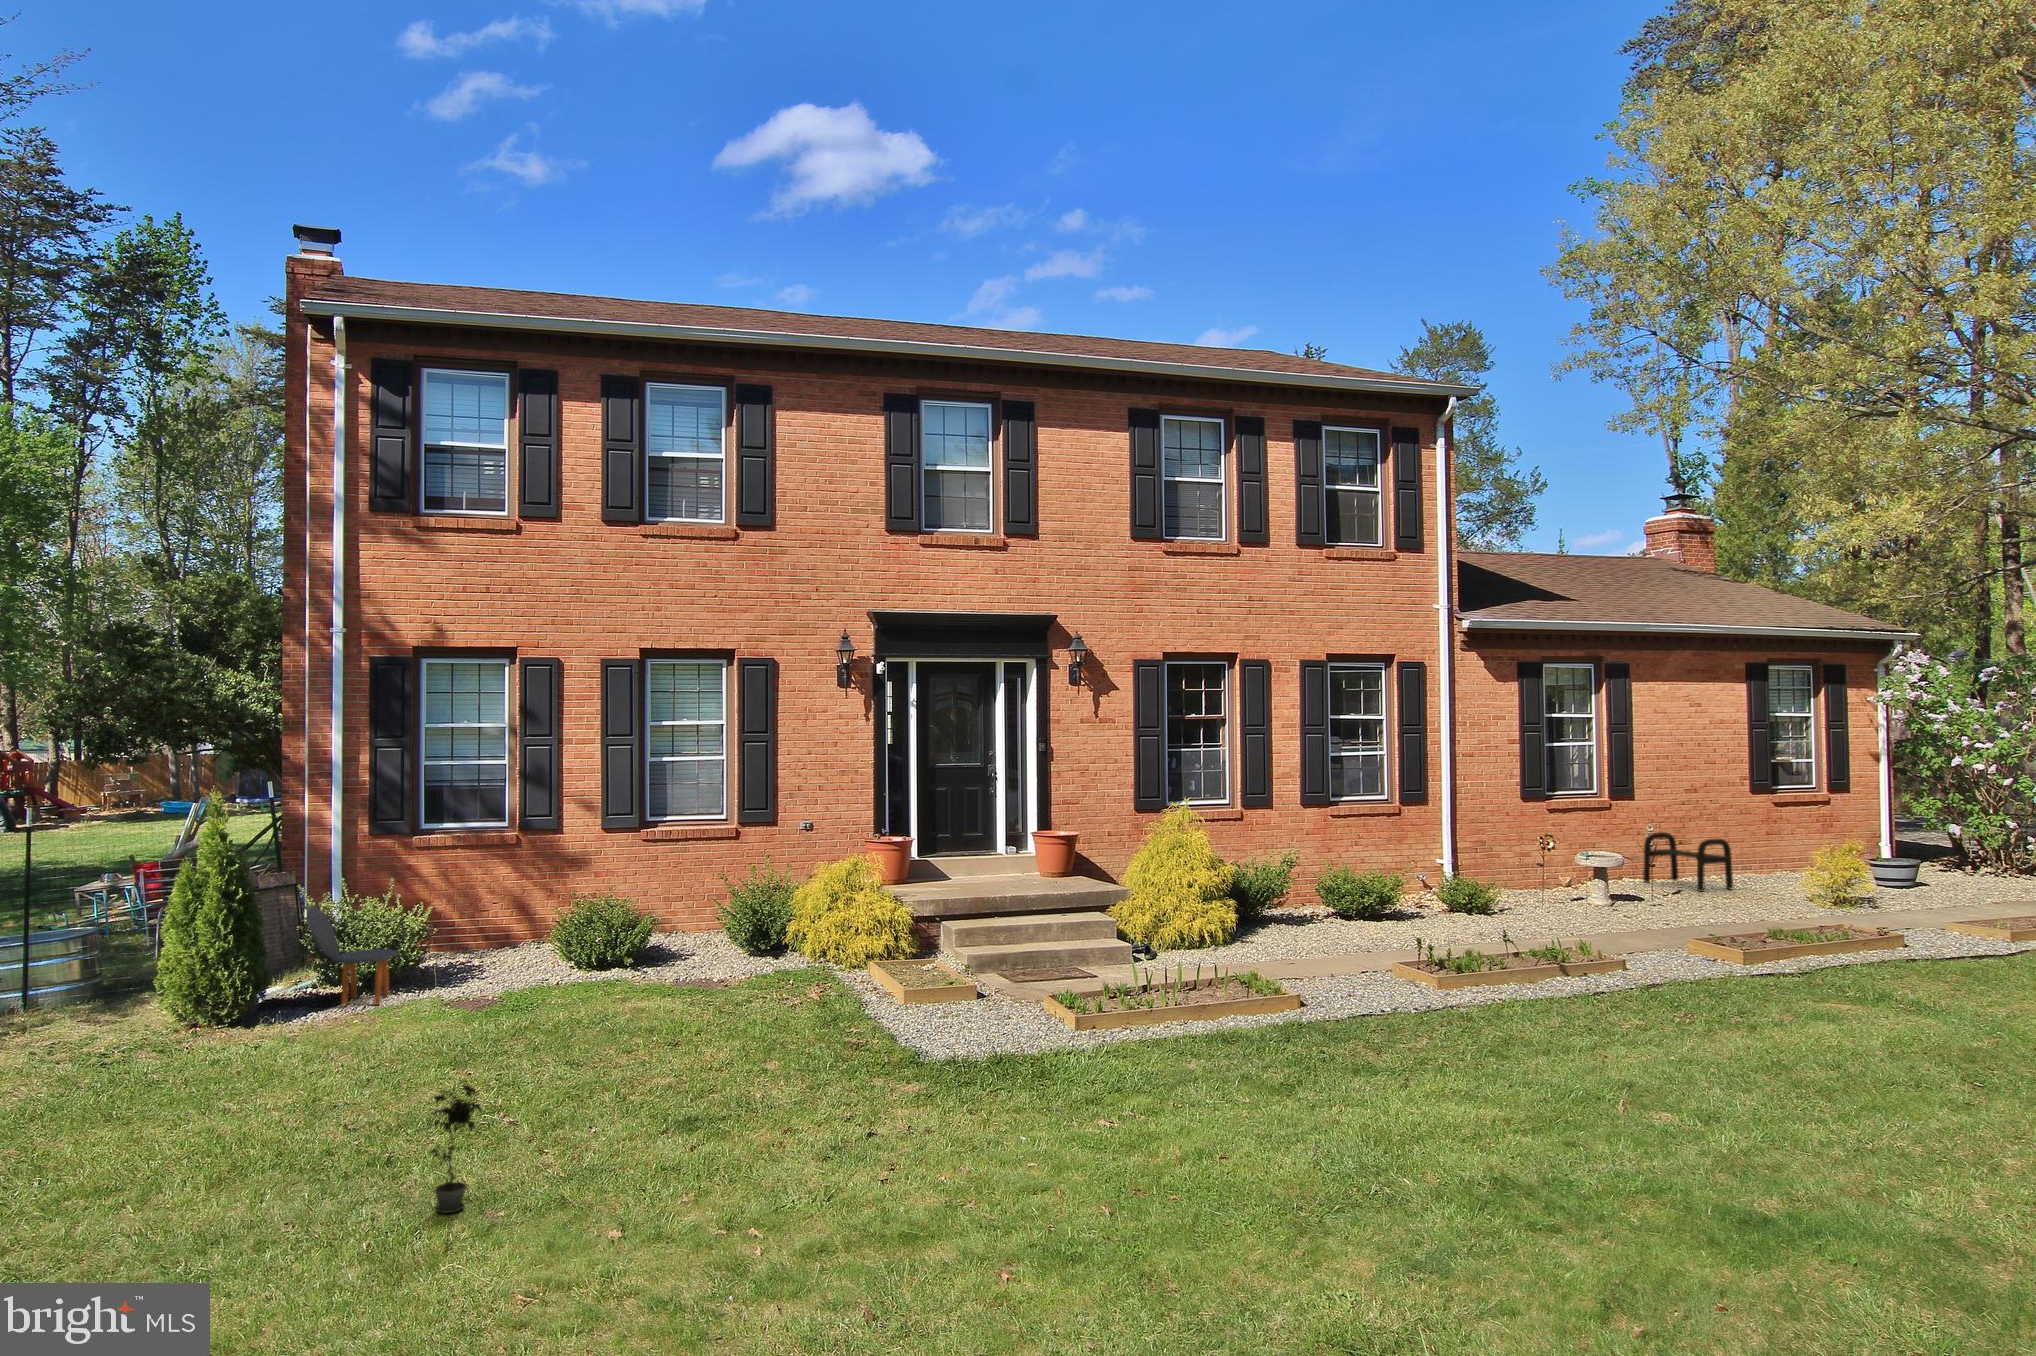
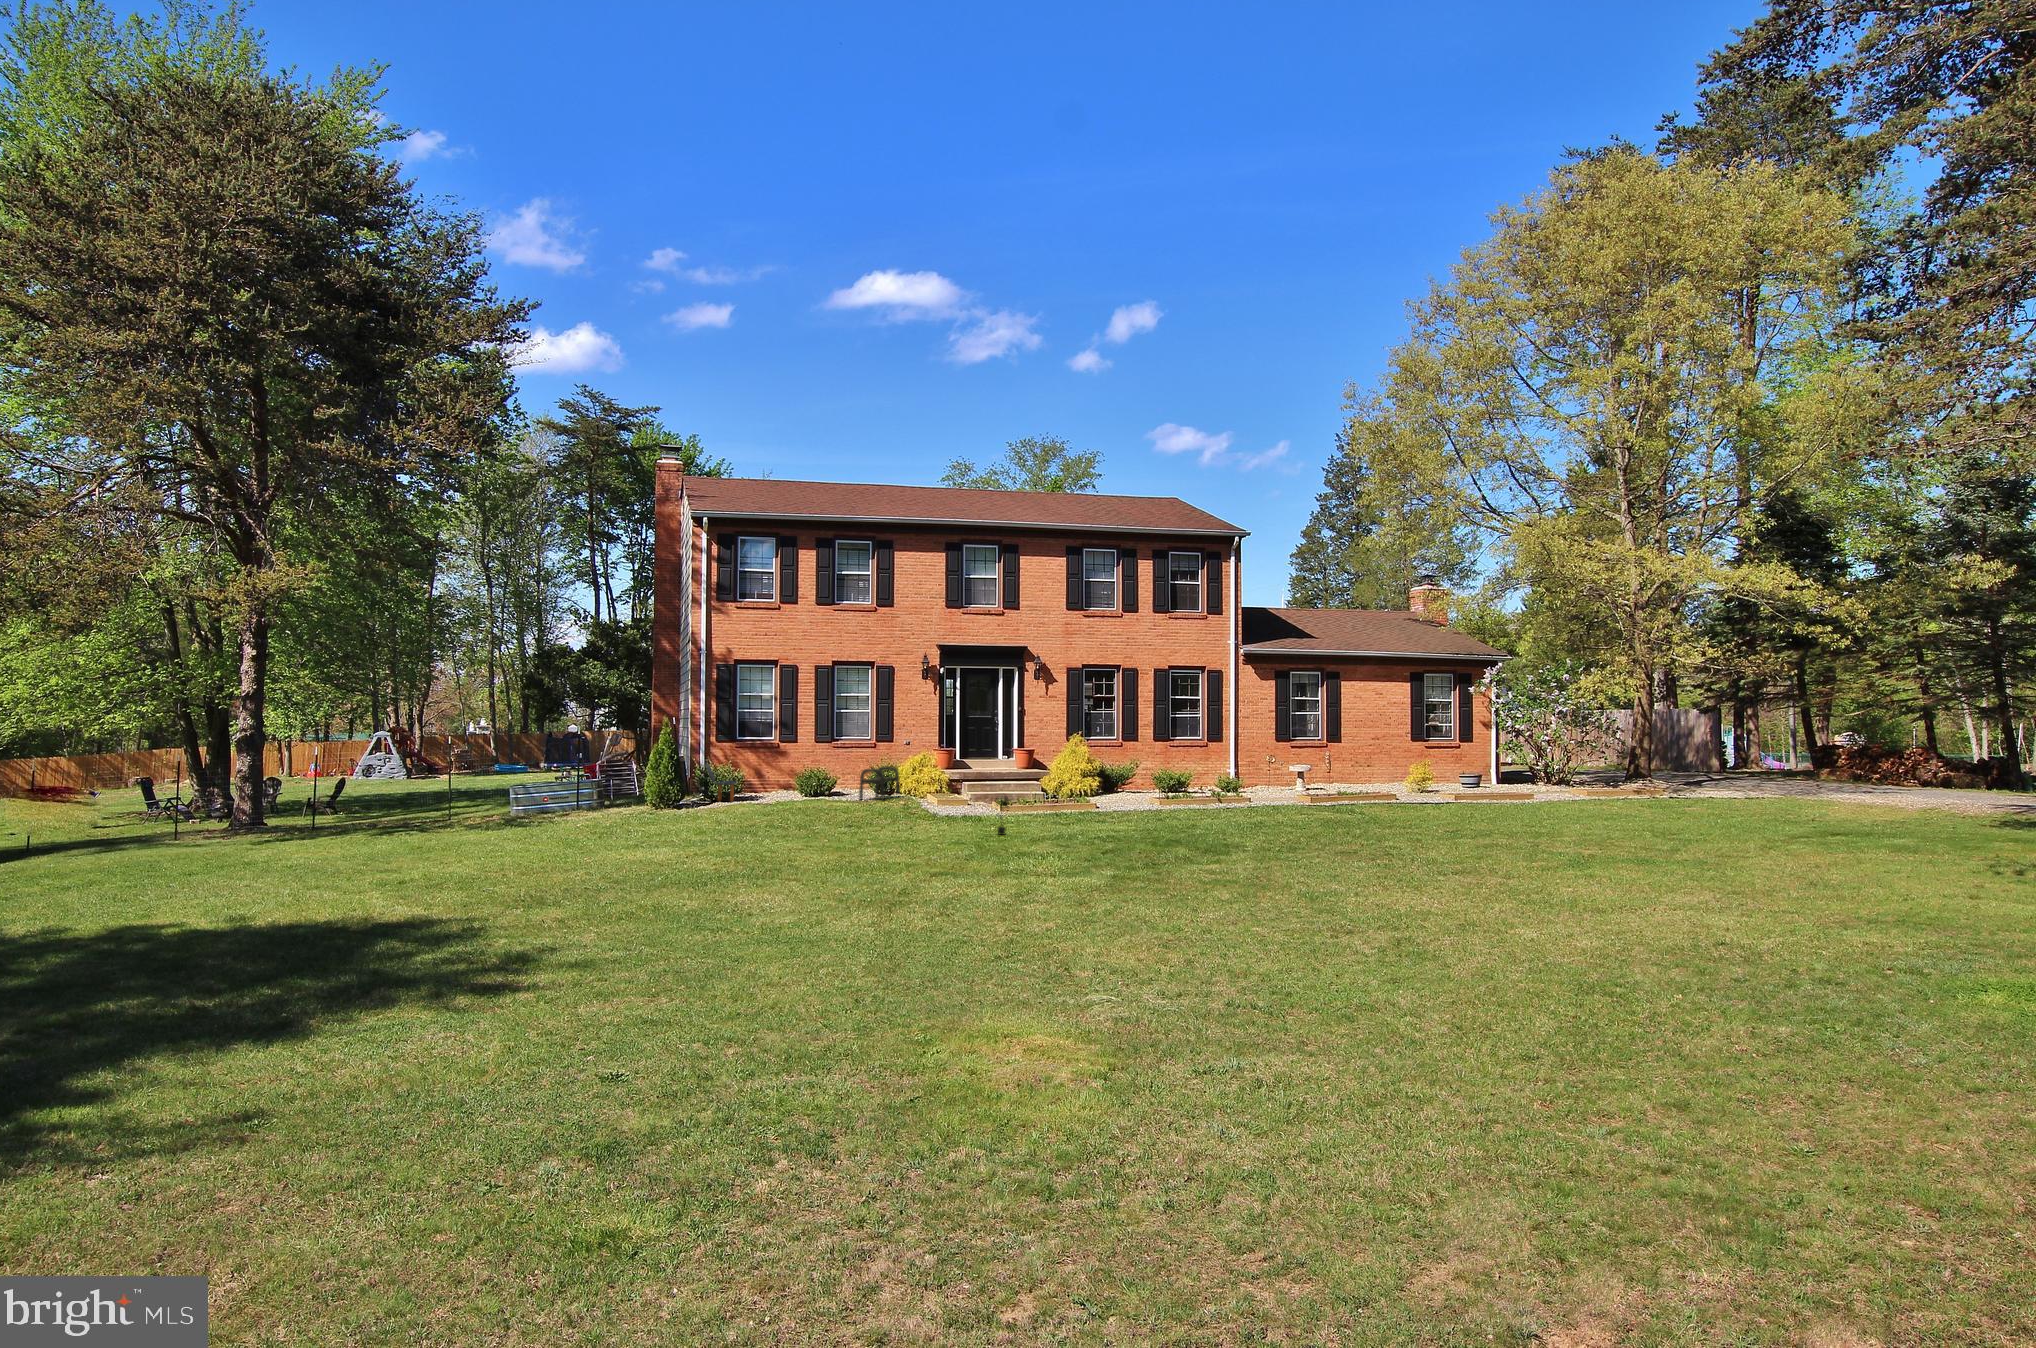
bench: present [1643,832,1733,892] -> present [859,767,900,800]
potted plant: present [427,1080,482,1213] -> present [996,796,1010,835]

